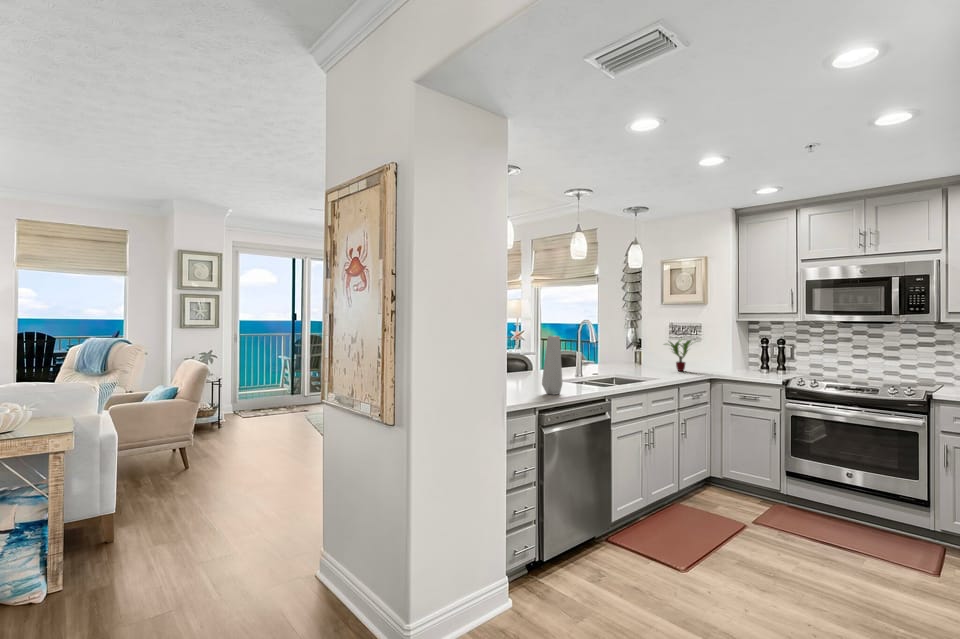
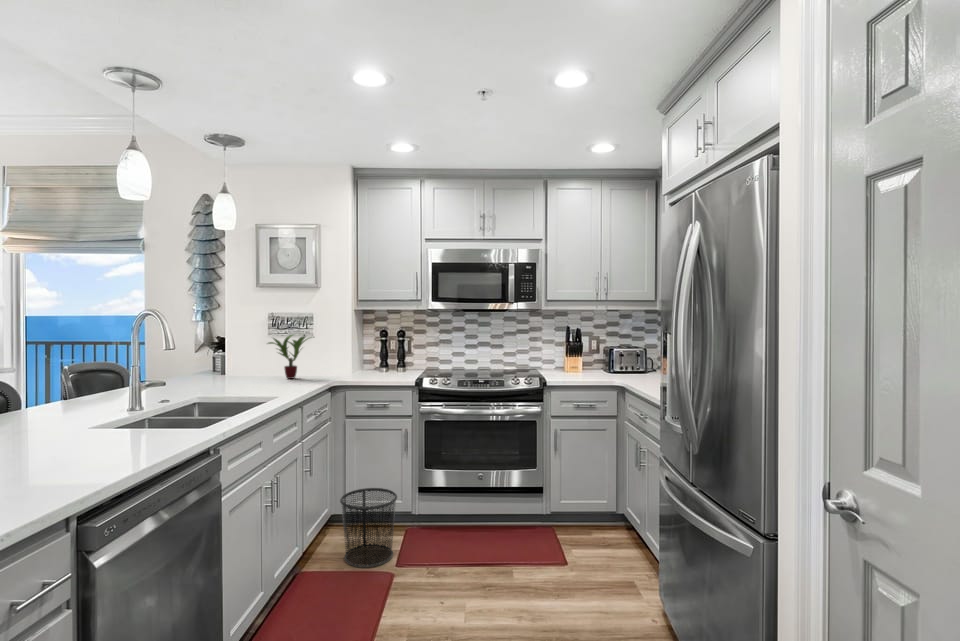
vase: present [542,336,562,395] -> none [50,347,105,475]
waste bin: none [709,459,758,518] -> present [340,488,397,568]

